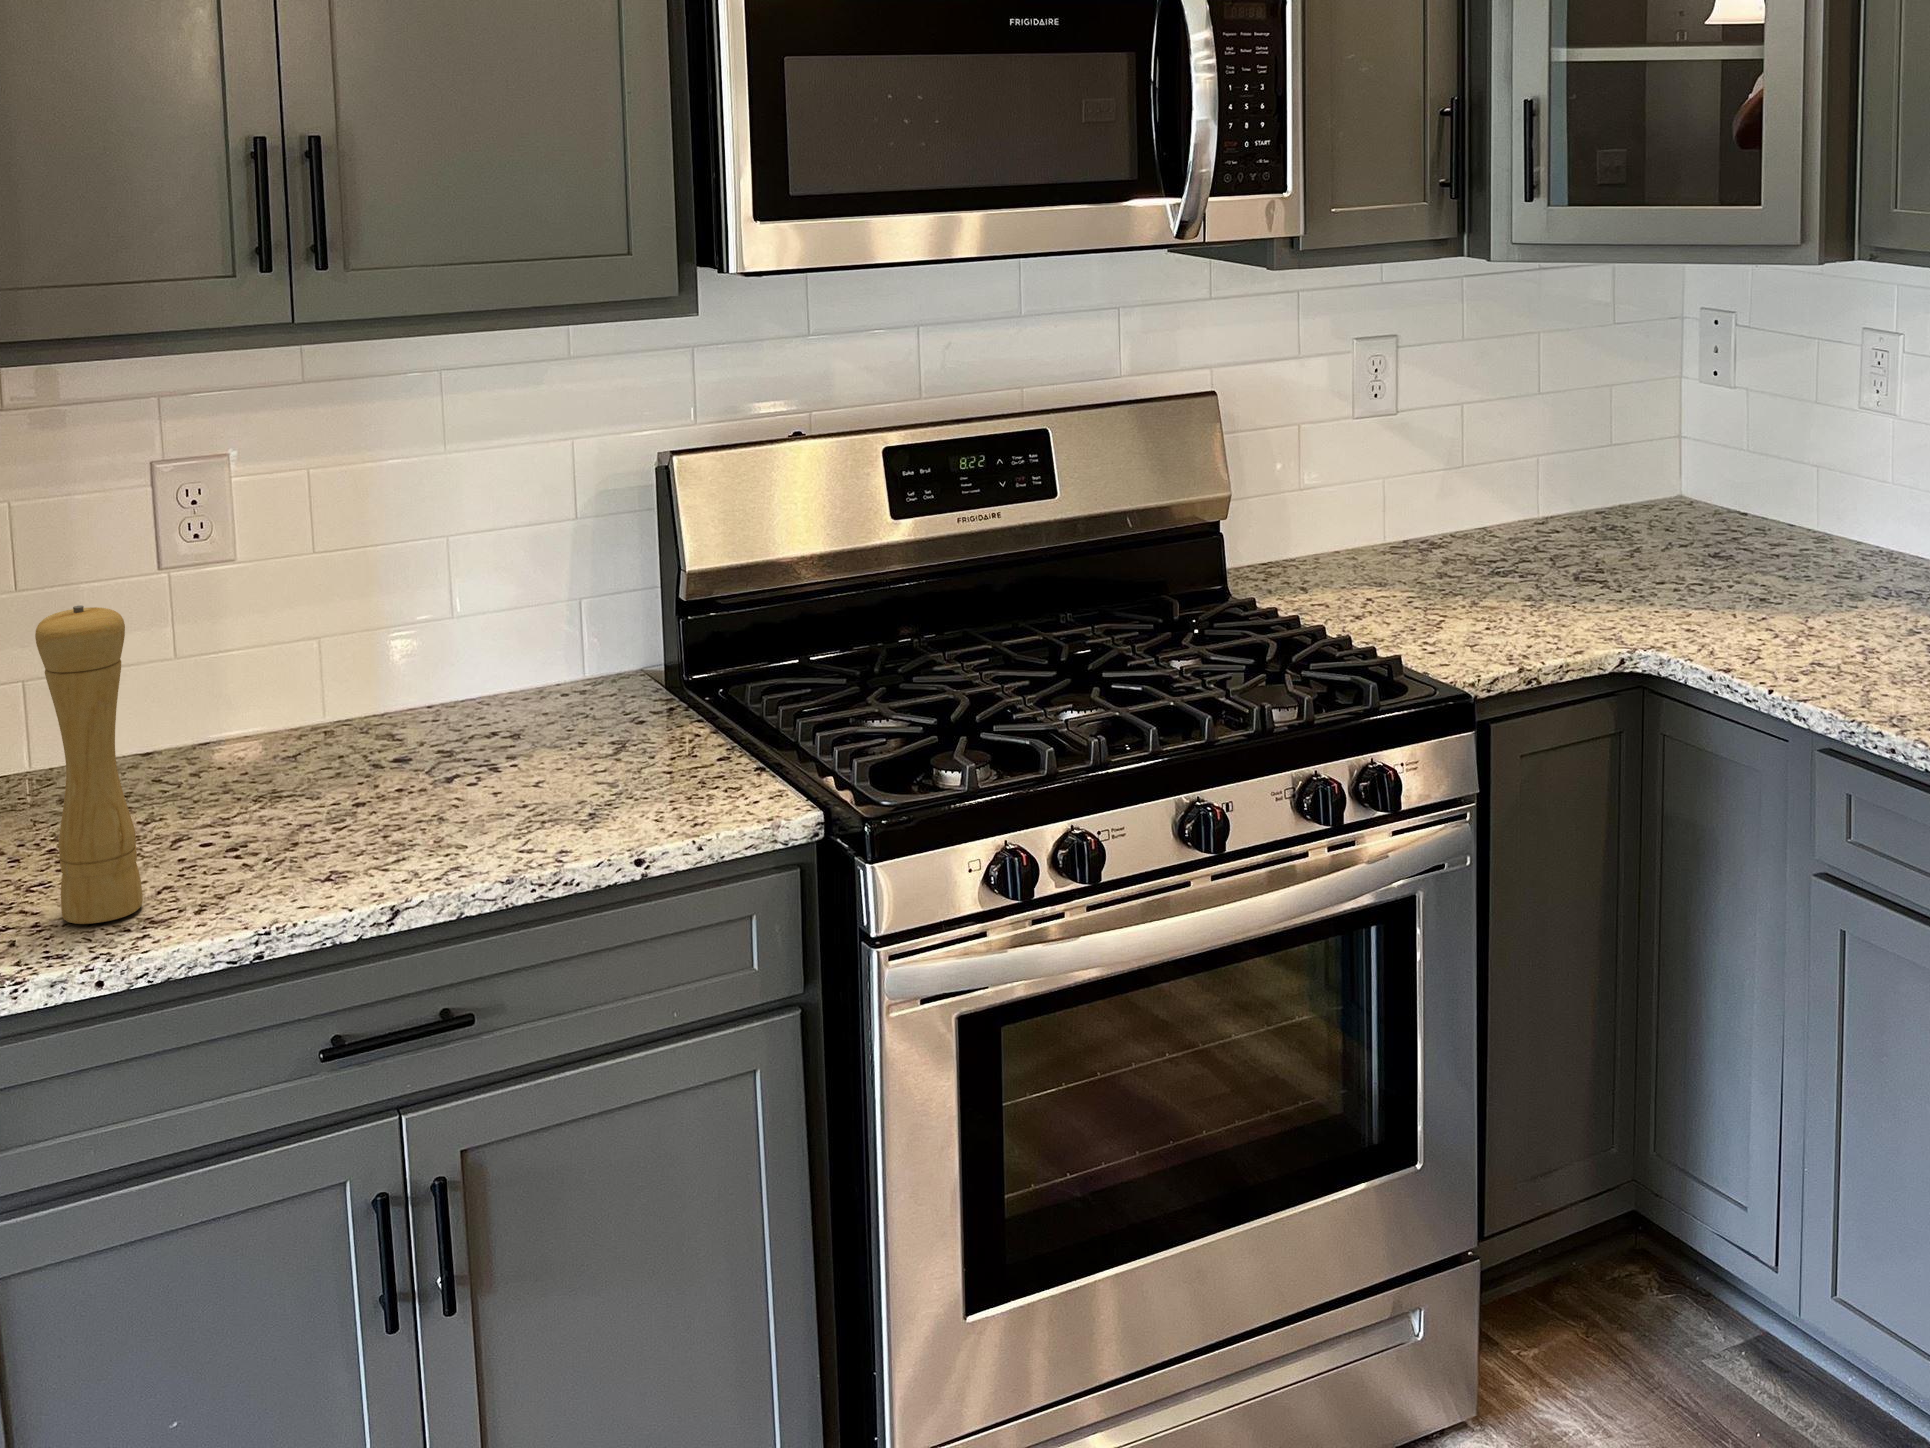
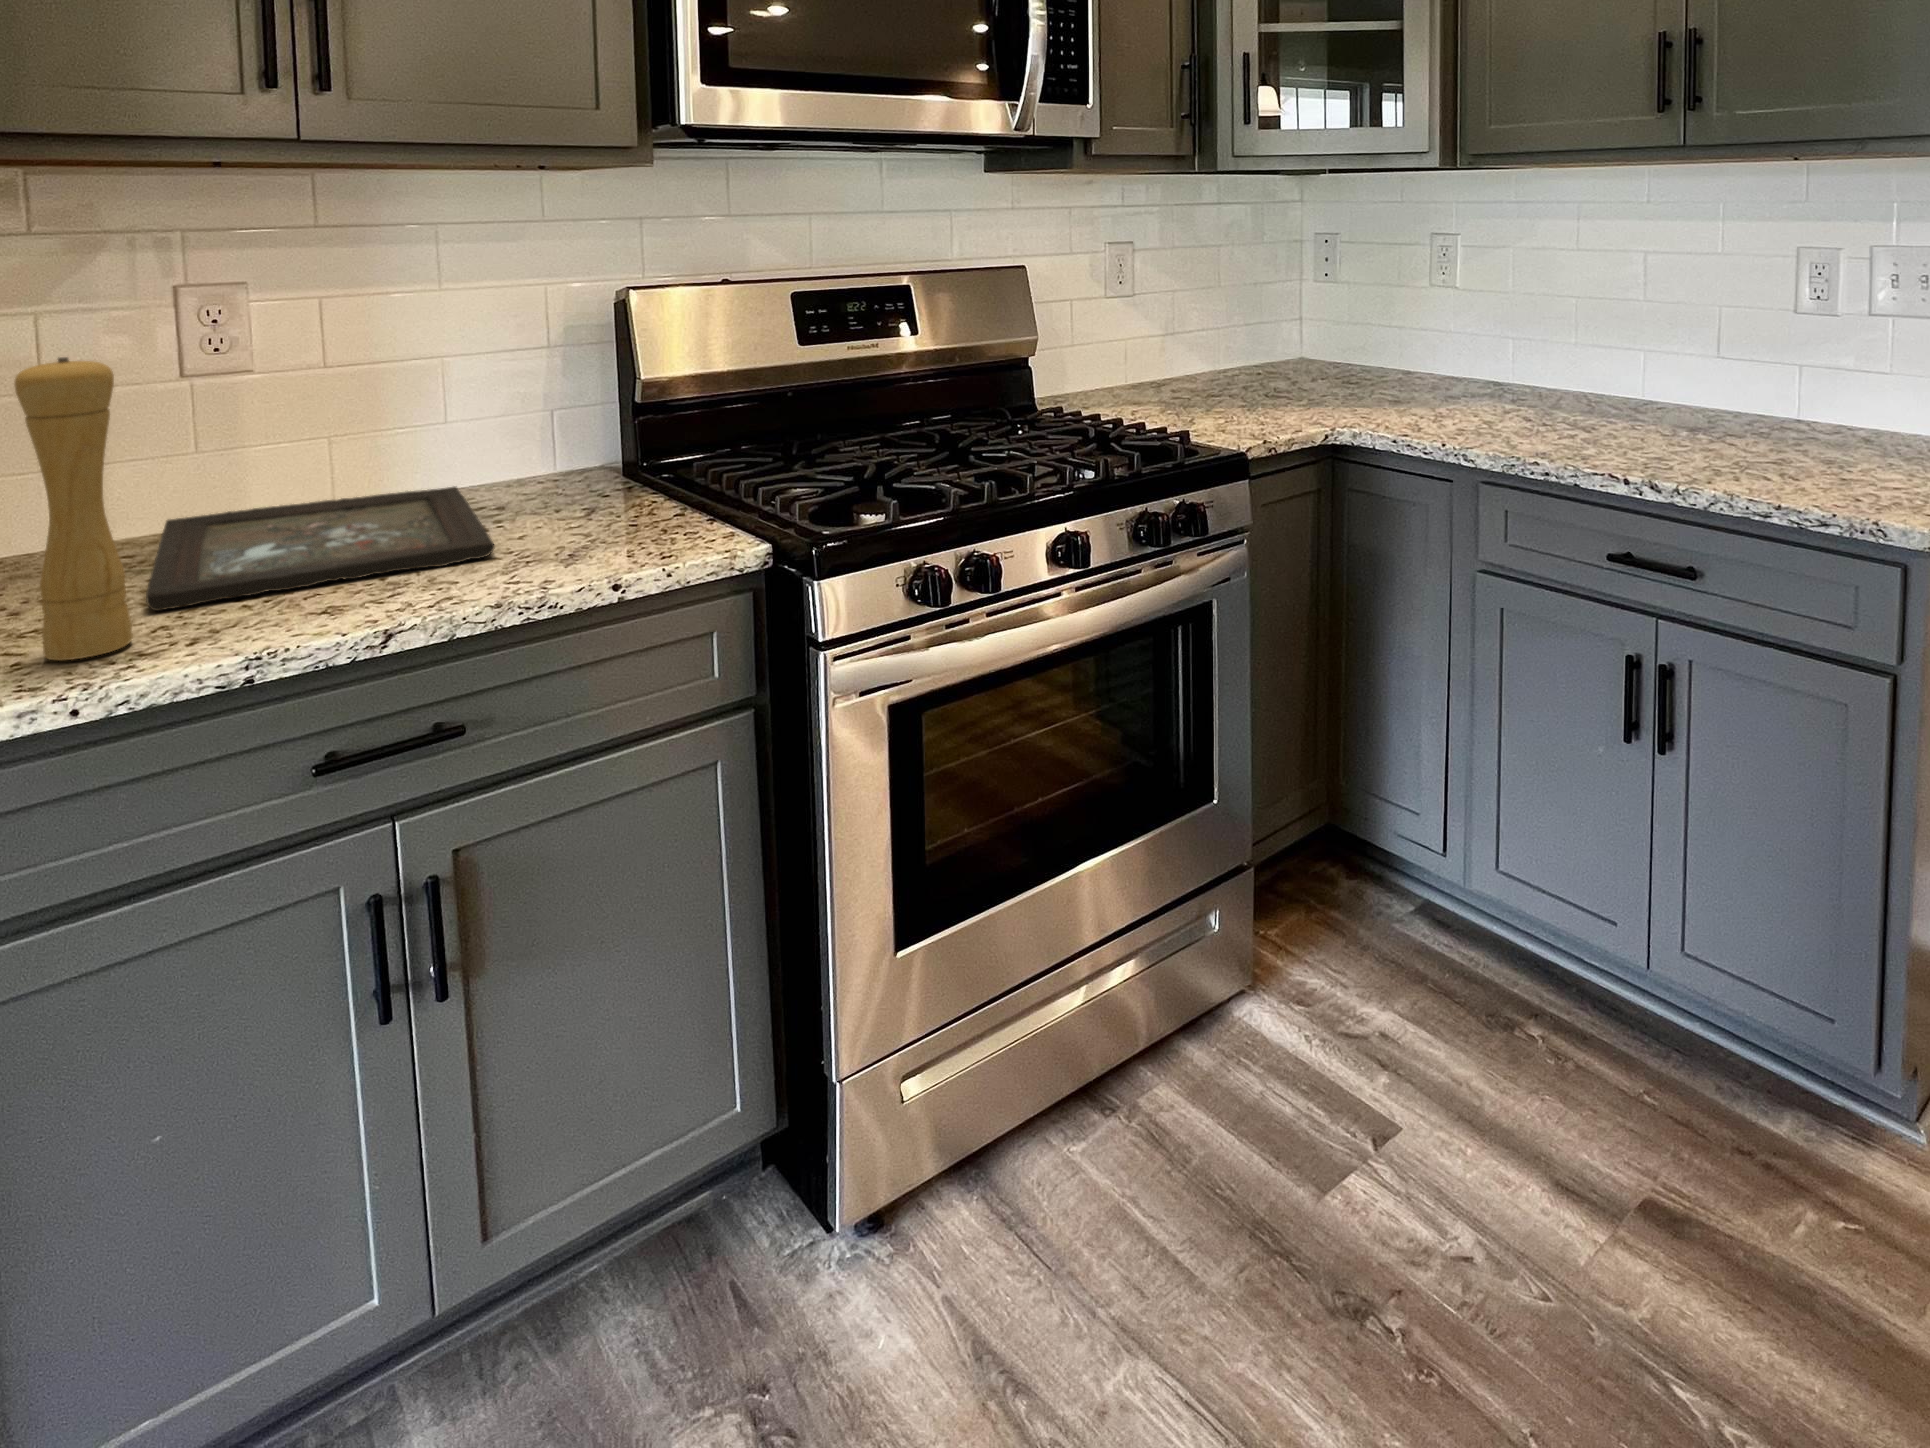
tray: none [149,701,507,865] -> present [146,486,494,611]

